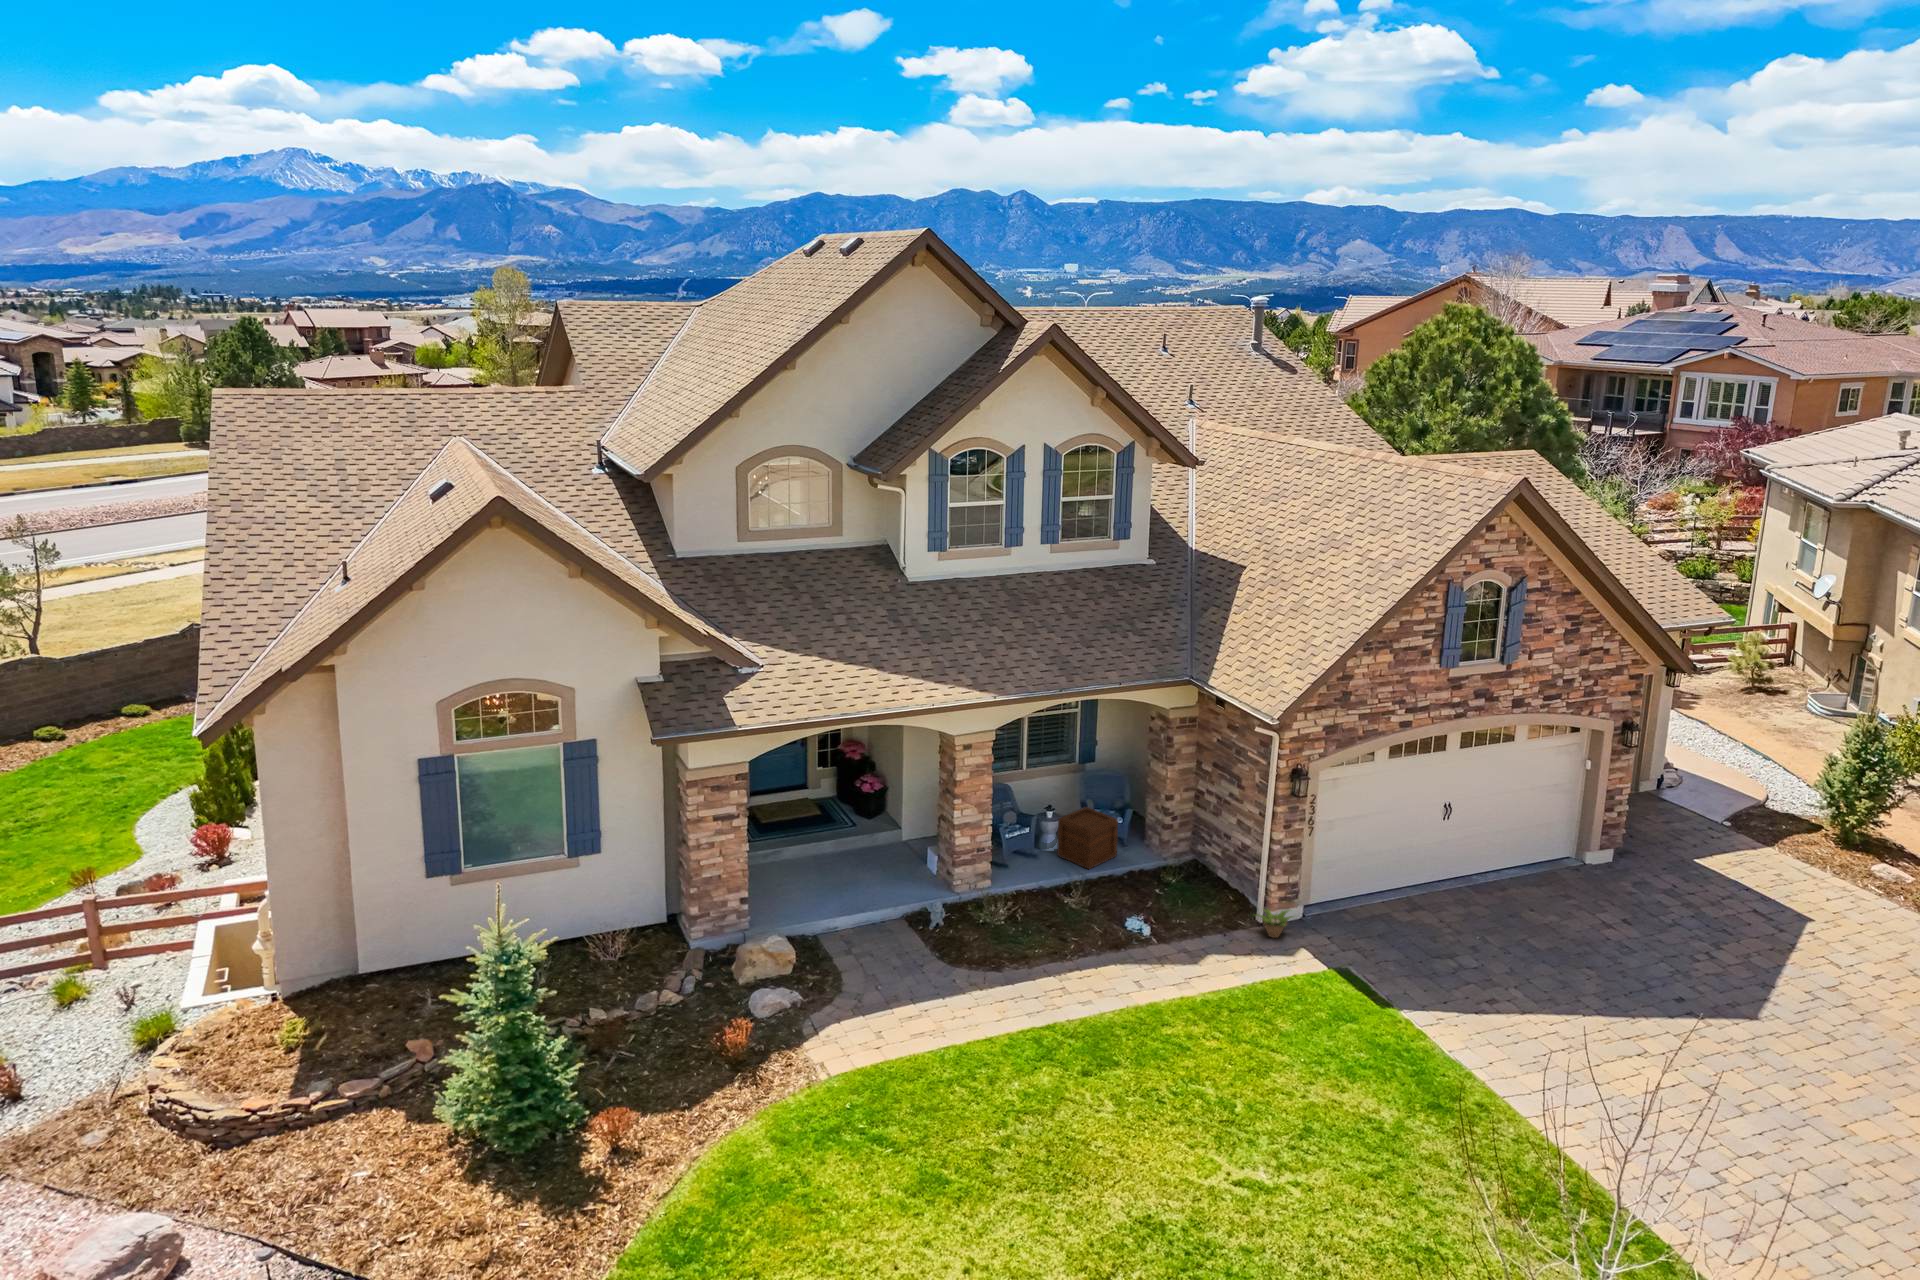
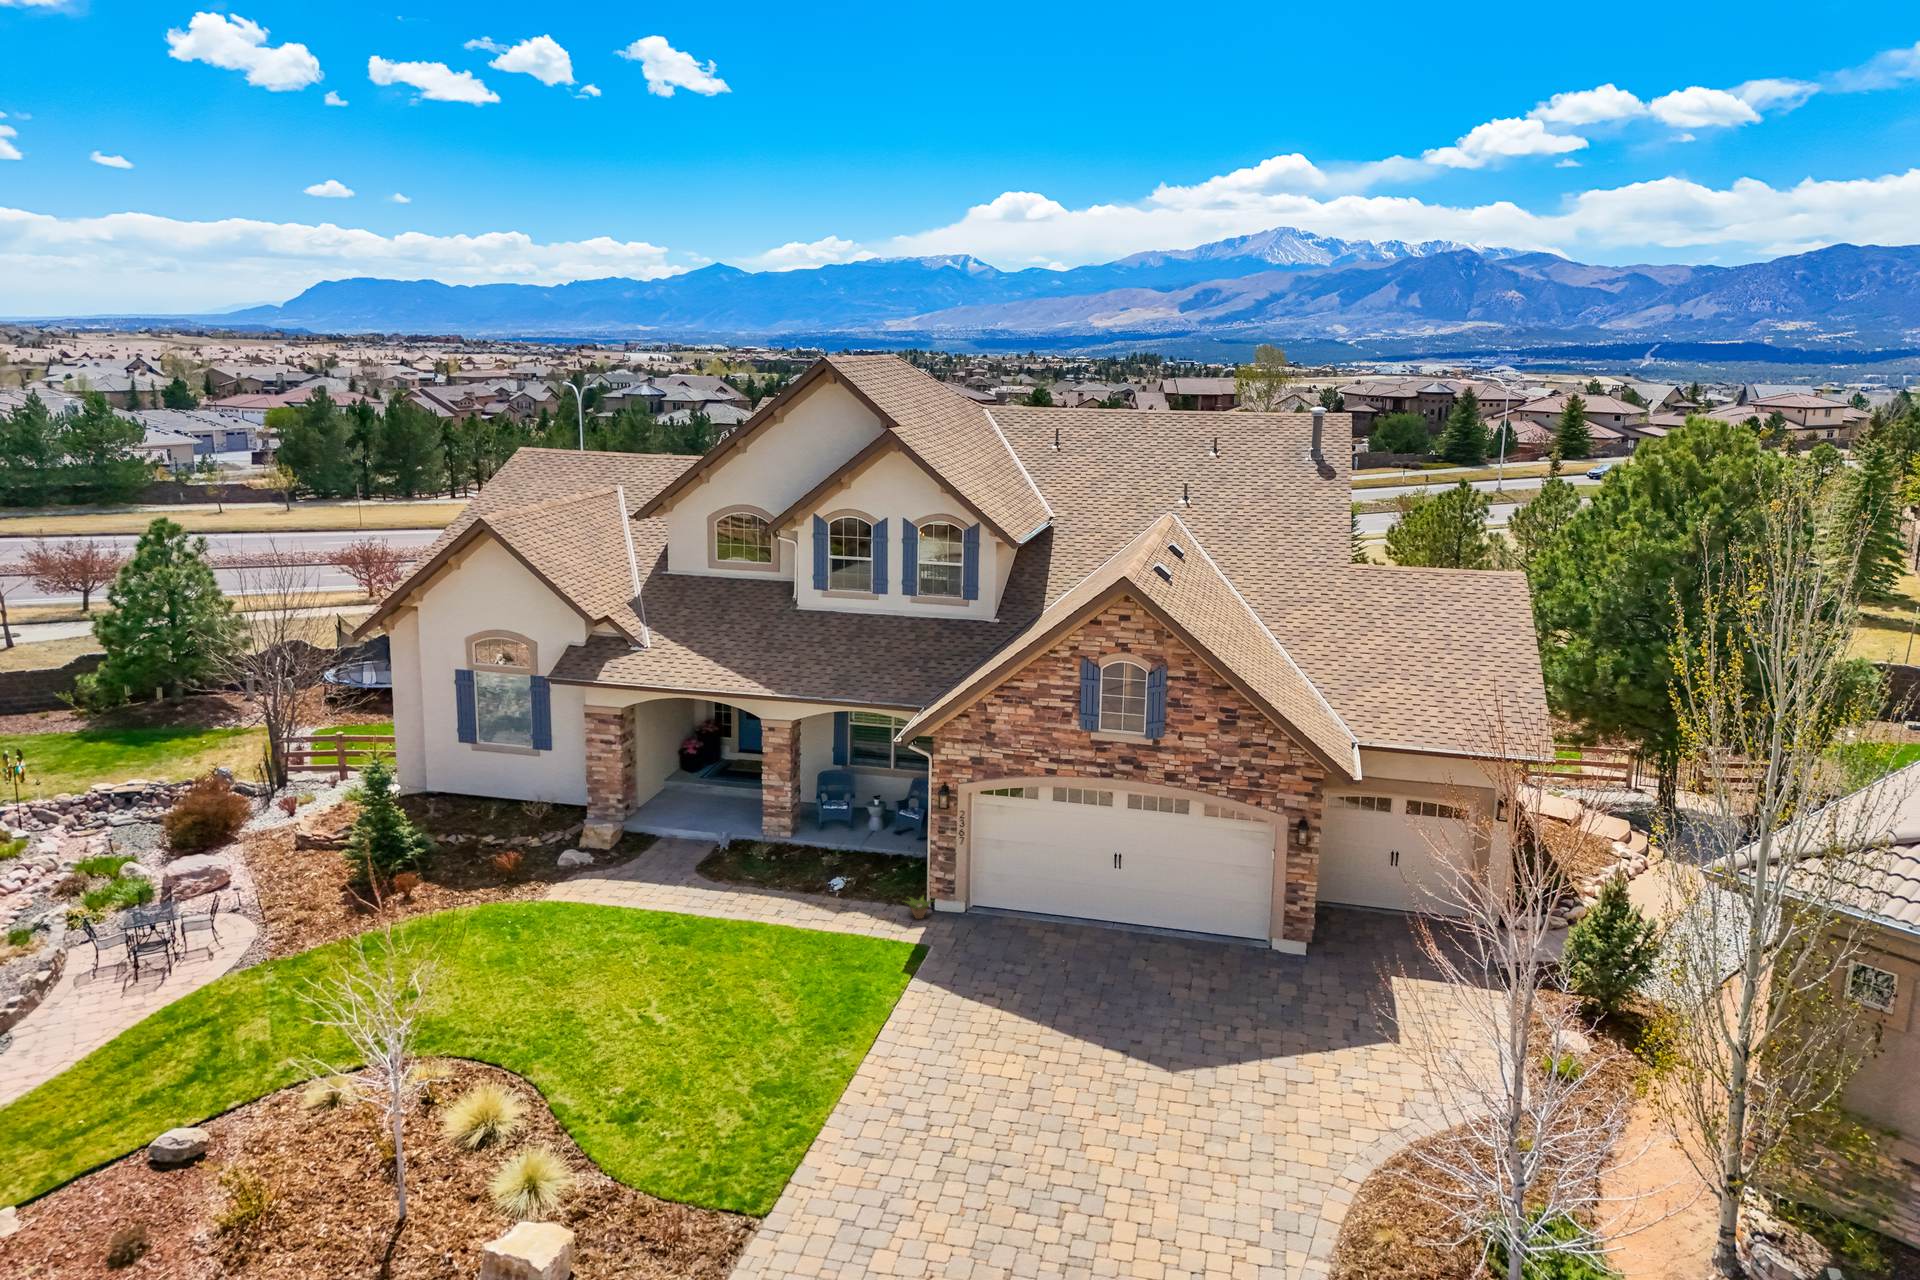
wooden crate: present [1057,807,1118,869] -> none [877,804,914,849]

